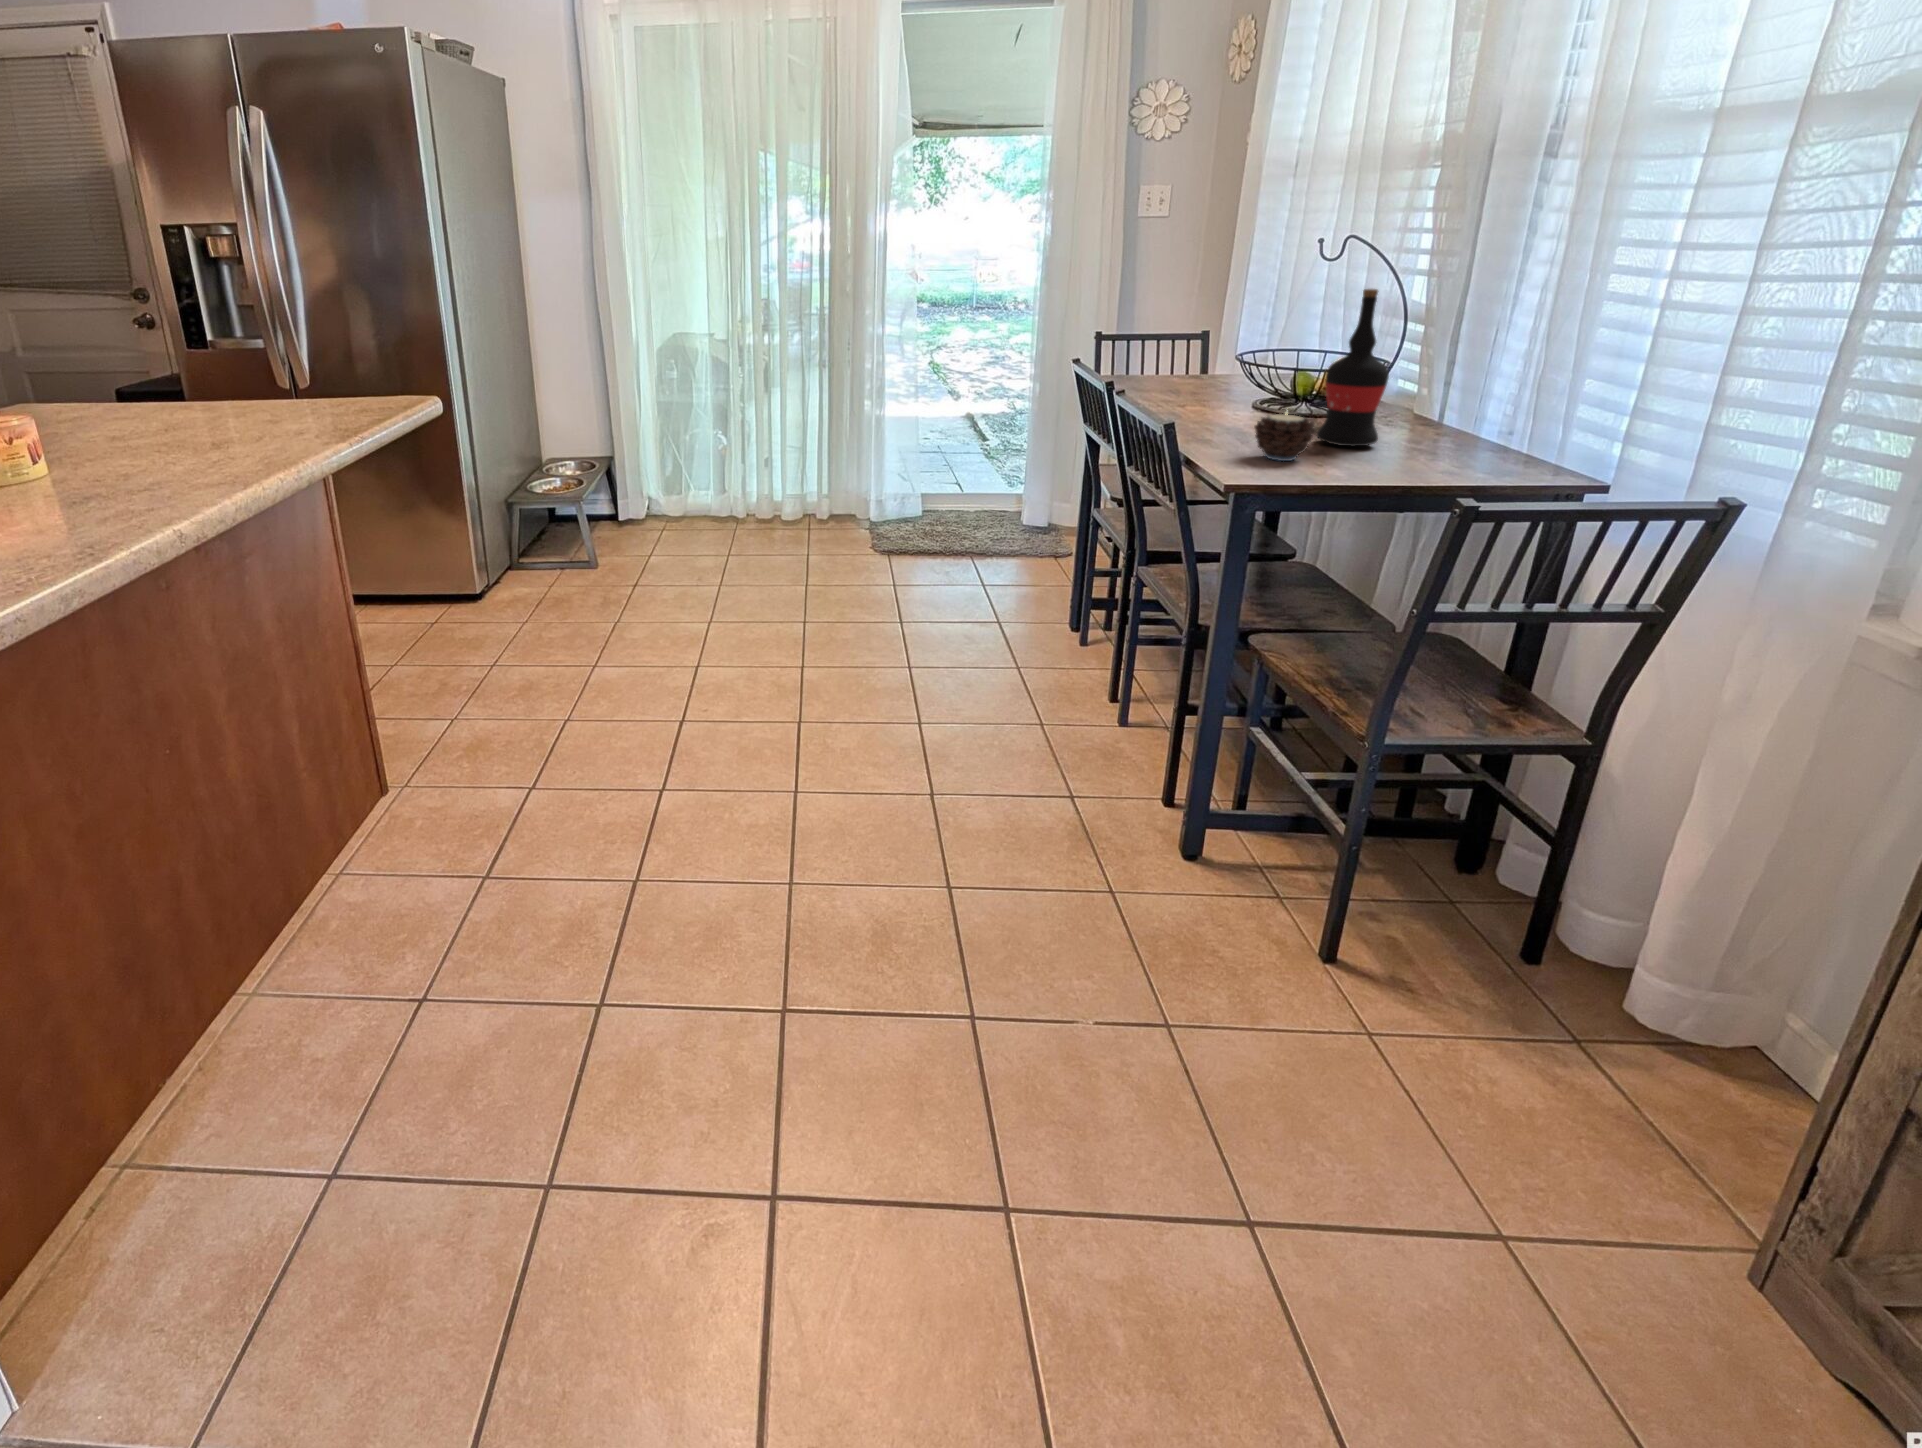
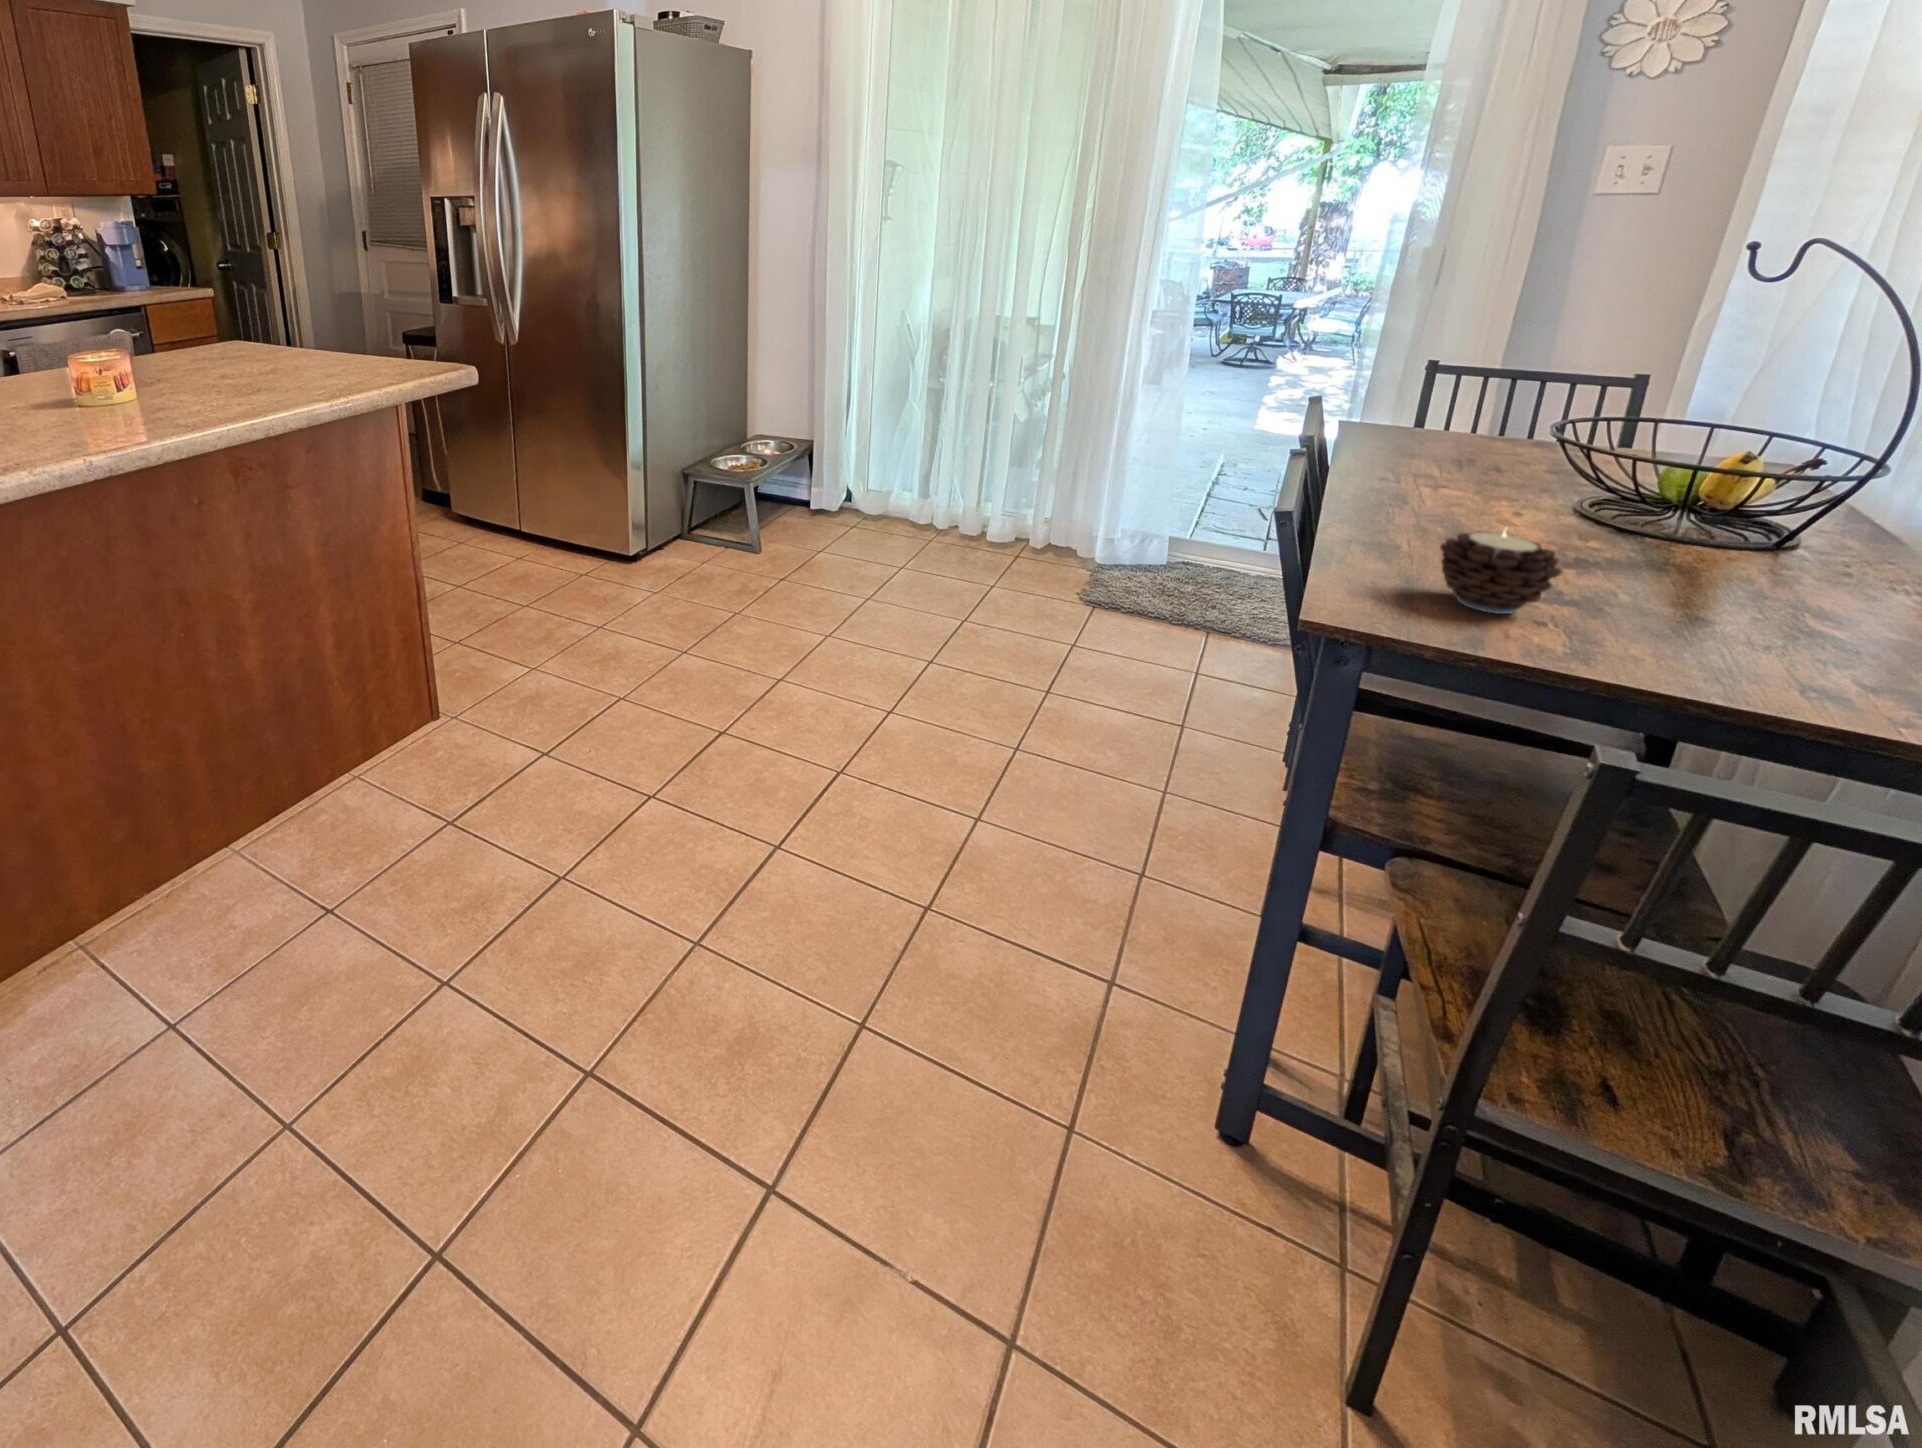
wine bottle: present [1317,289,1389,446] -> none [1620,337,1803,618]

